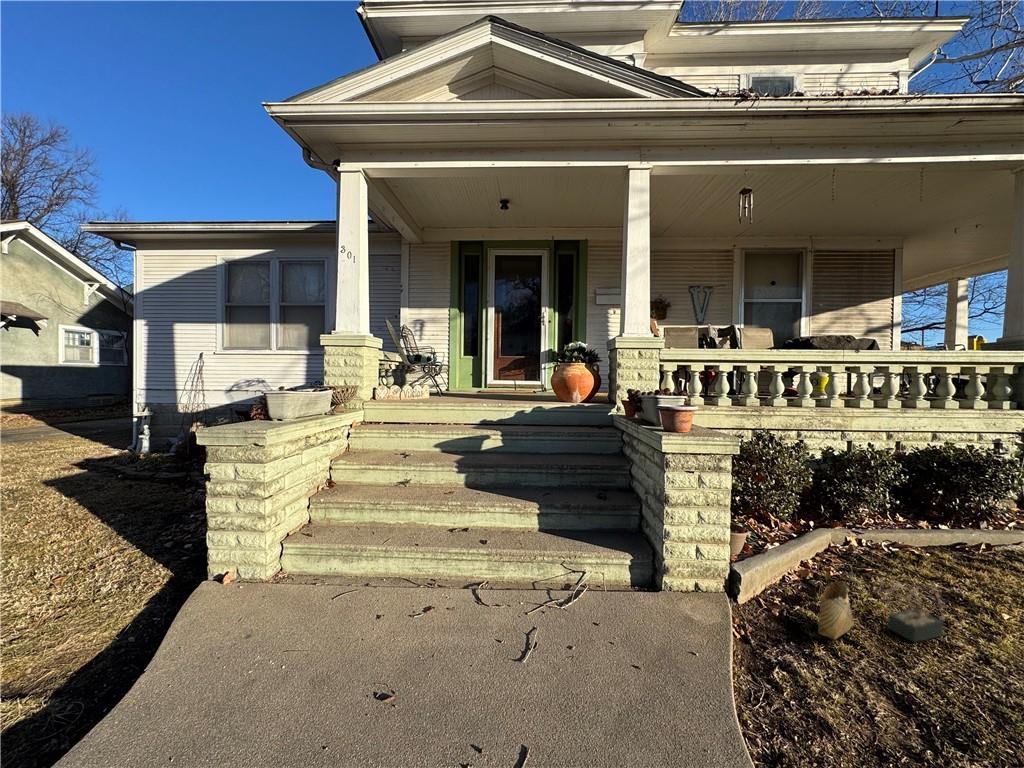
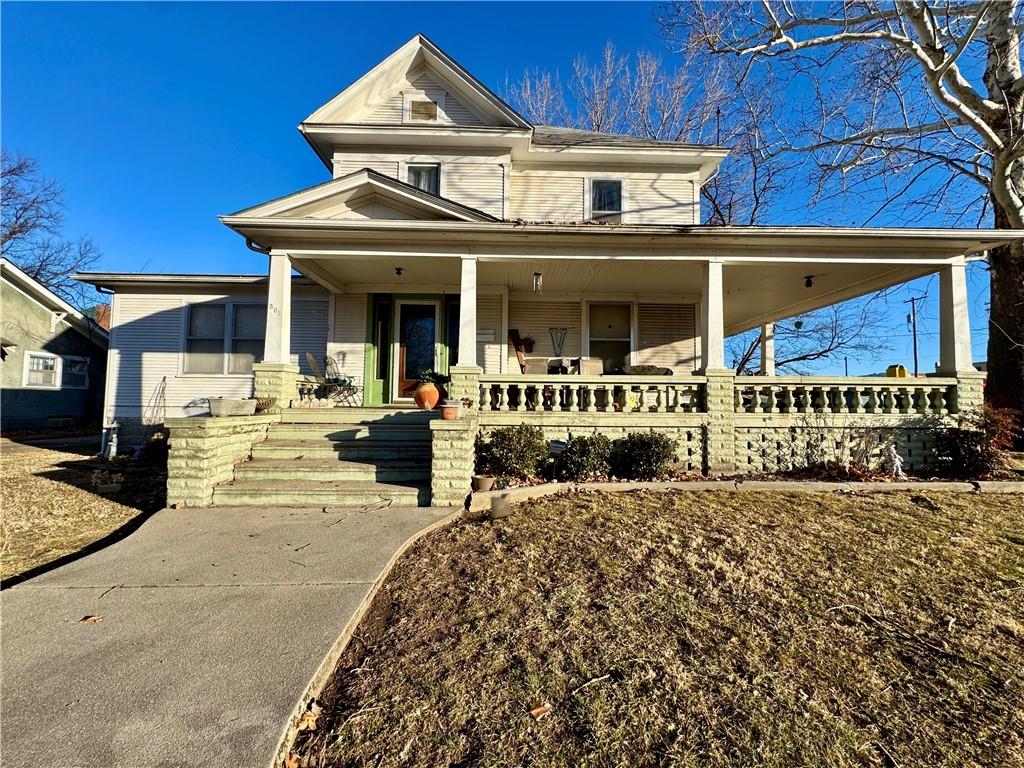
decorative plant: present [877,578,945,642] -> present [92,470,124,493]

